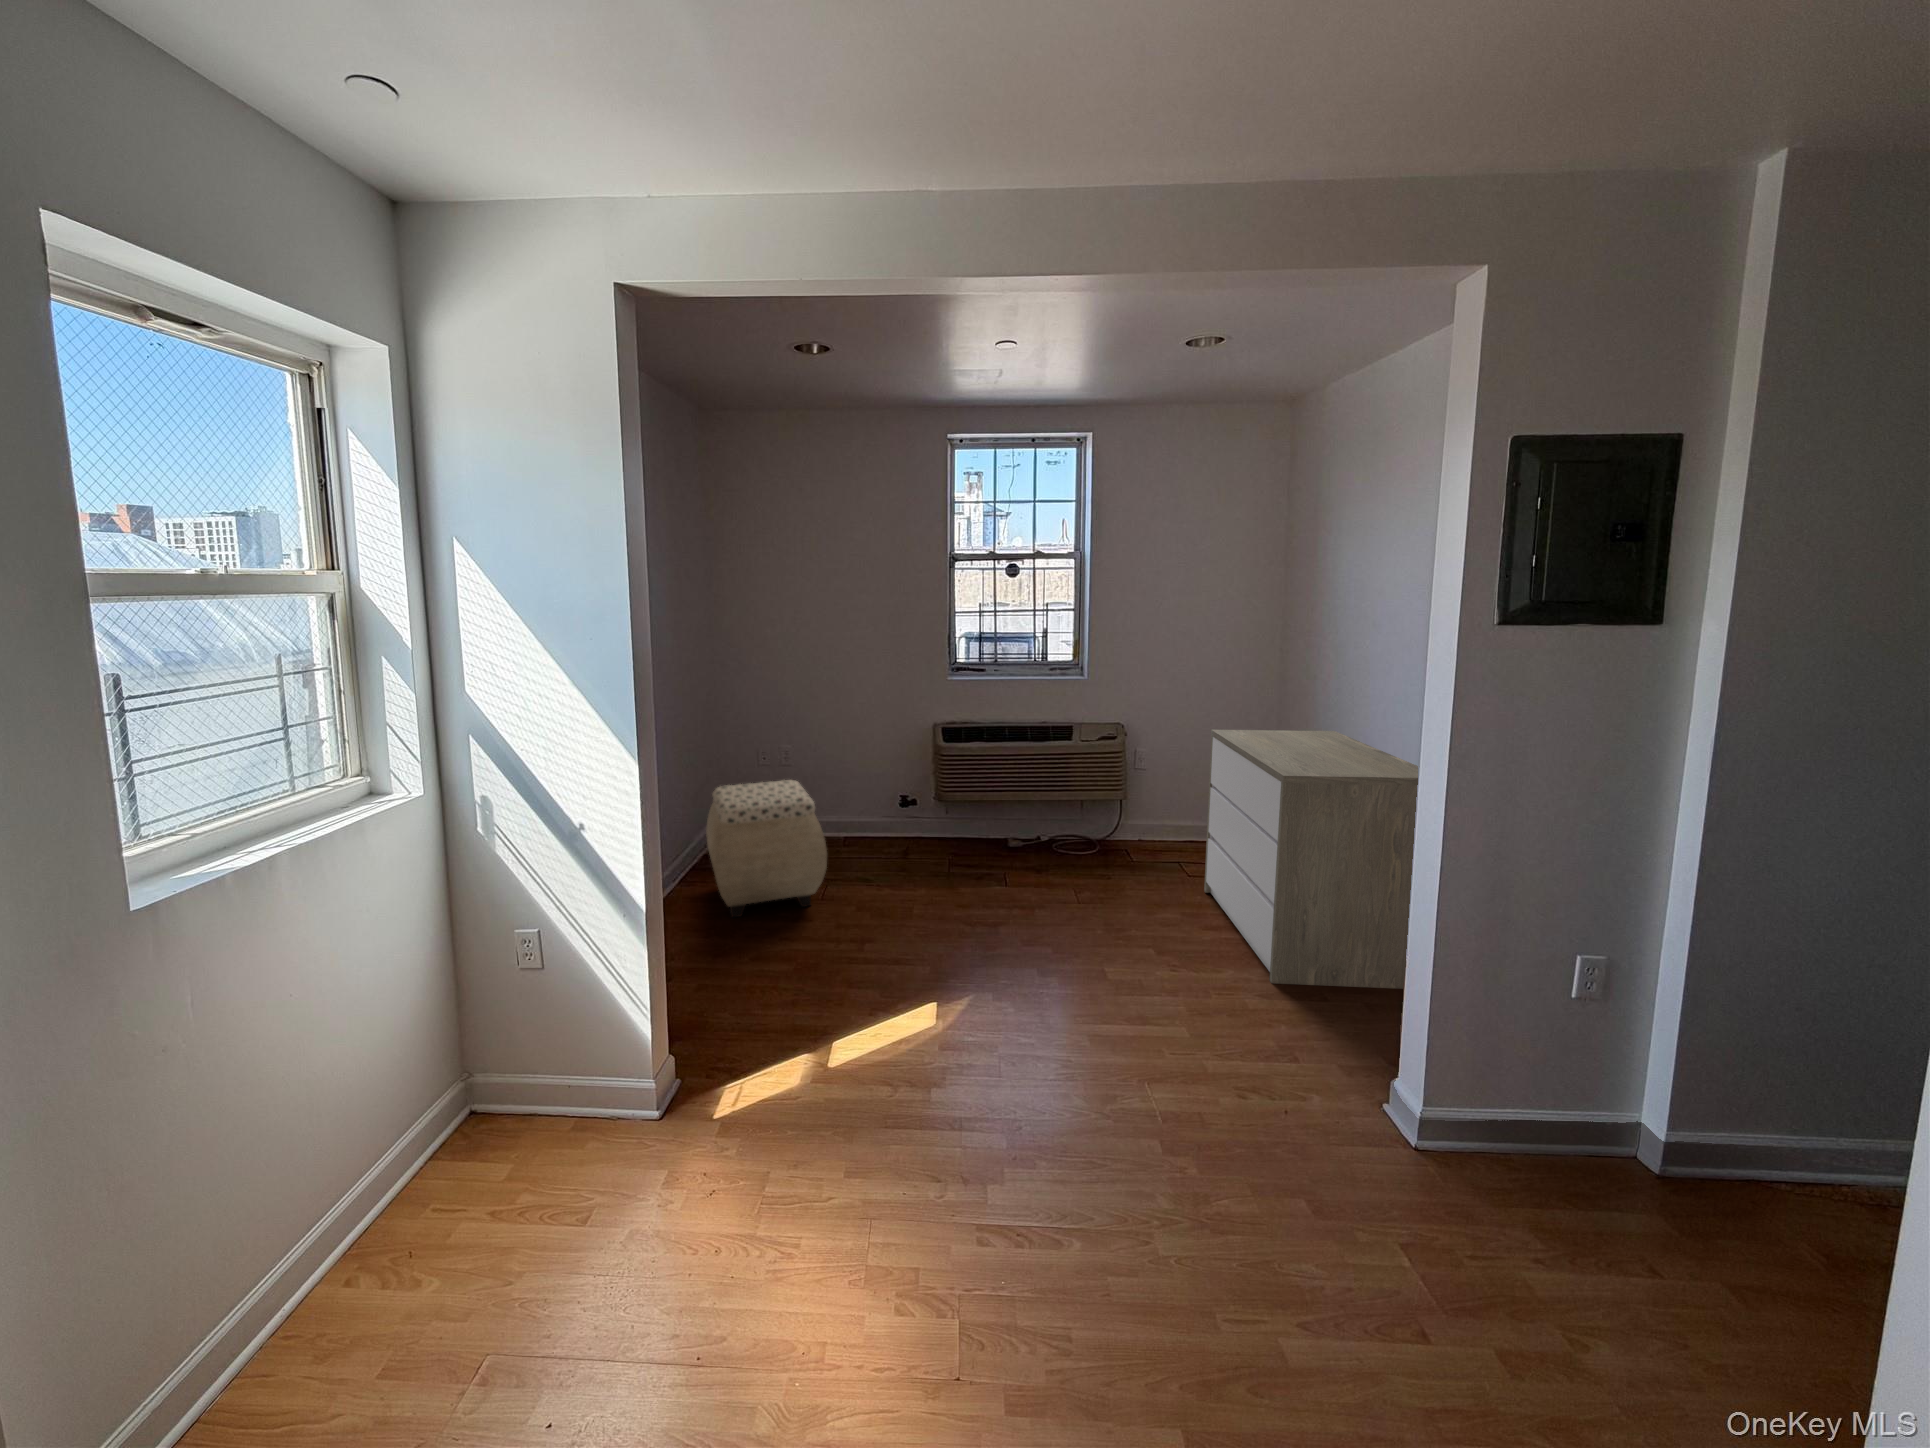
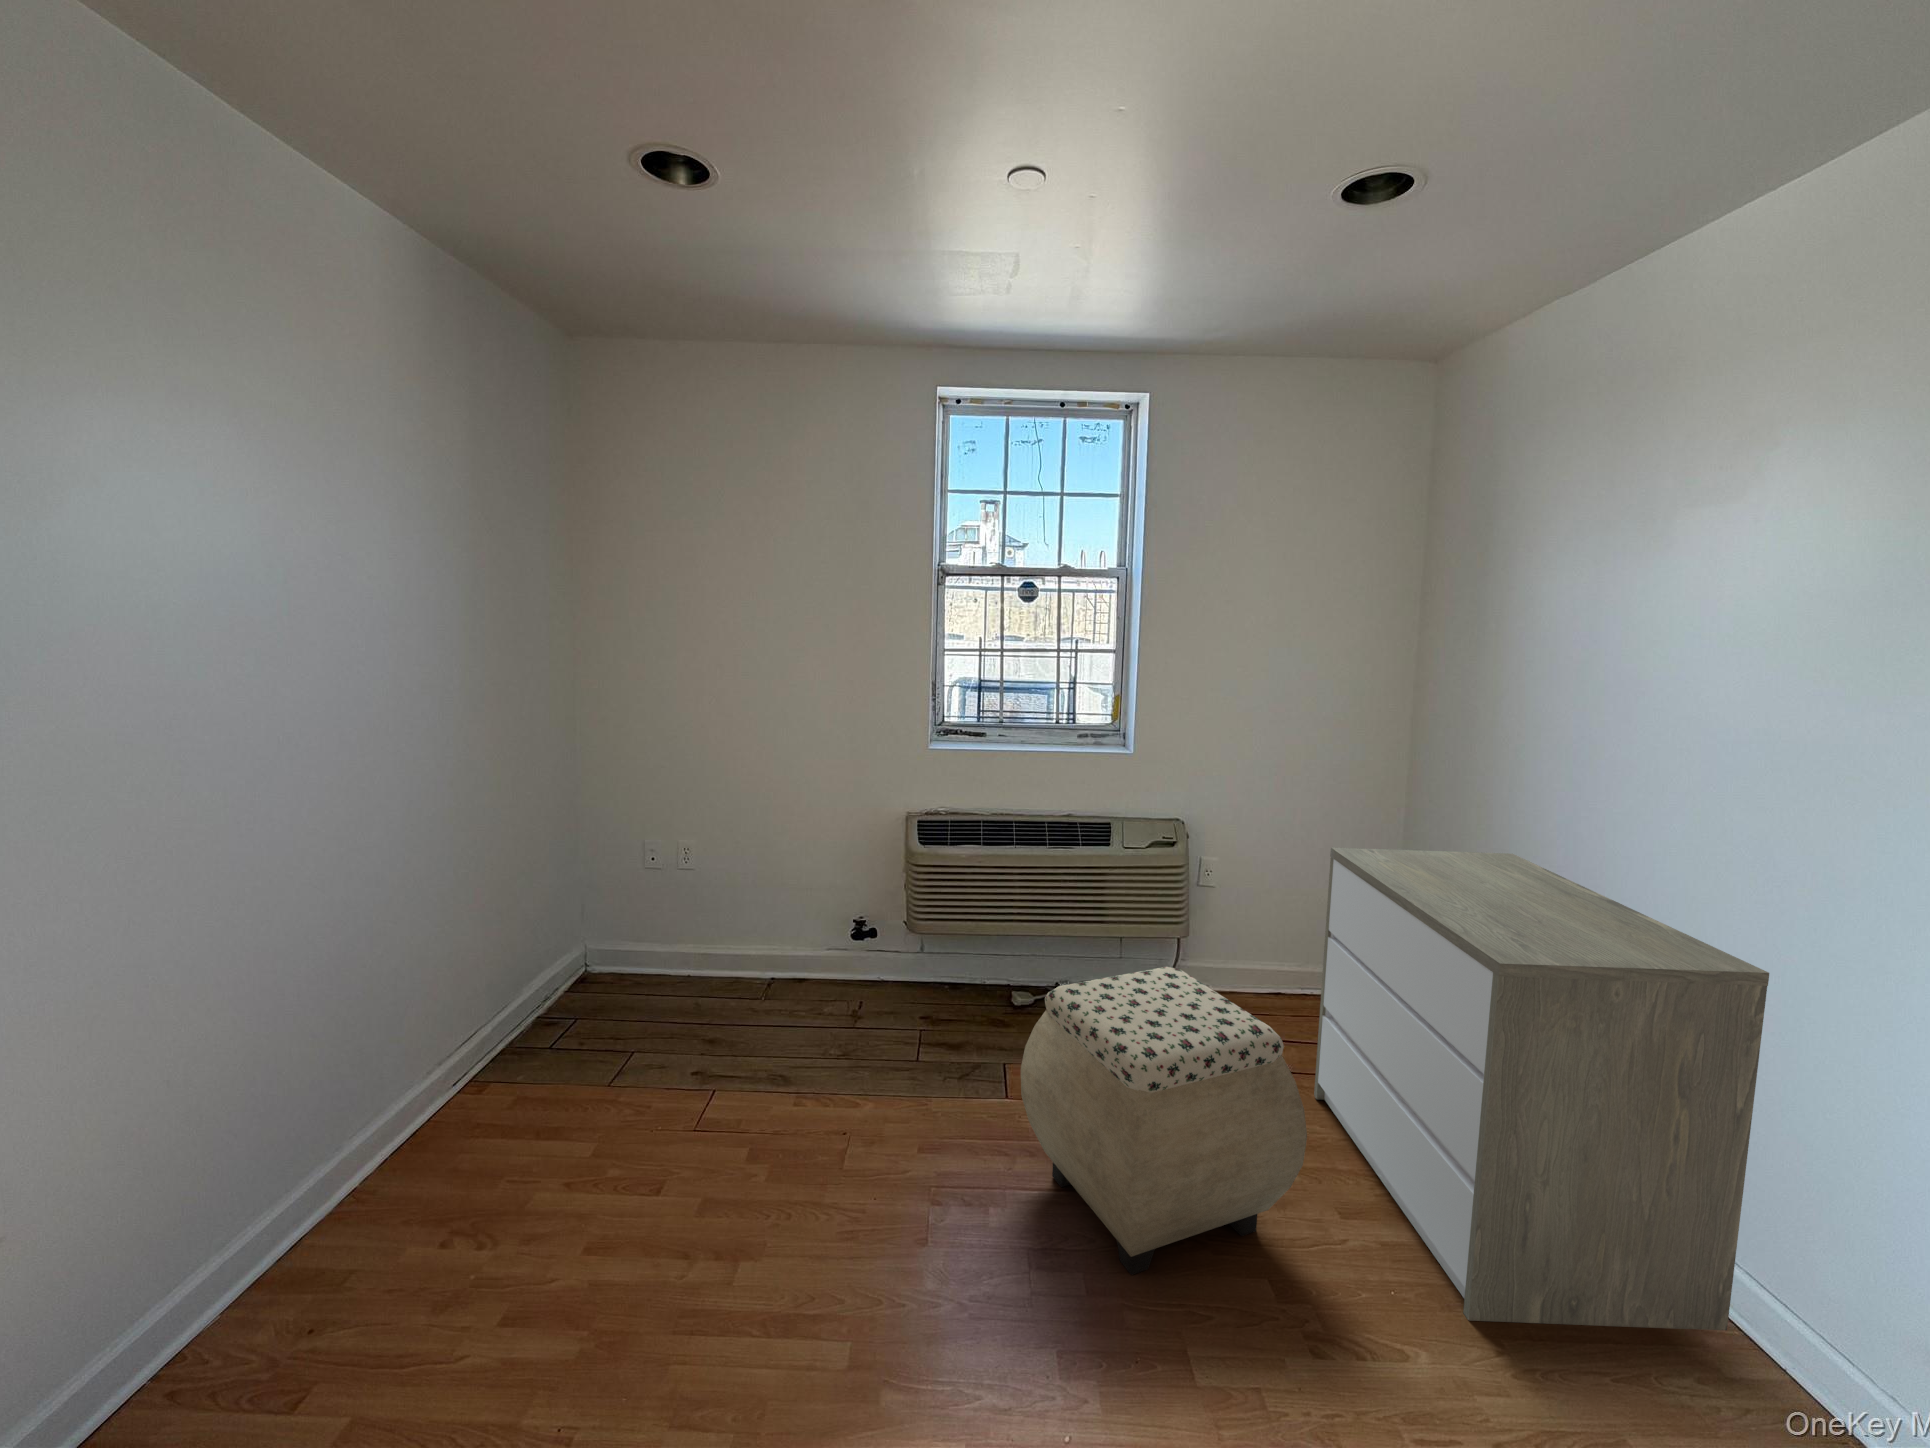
ottoman: present [706,780,827,917] -> present [1021,967,1307,1275]

